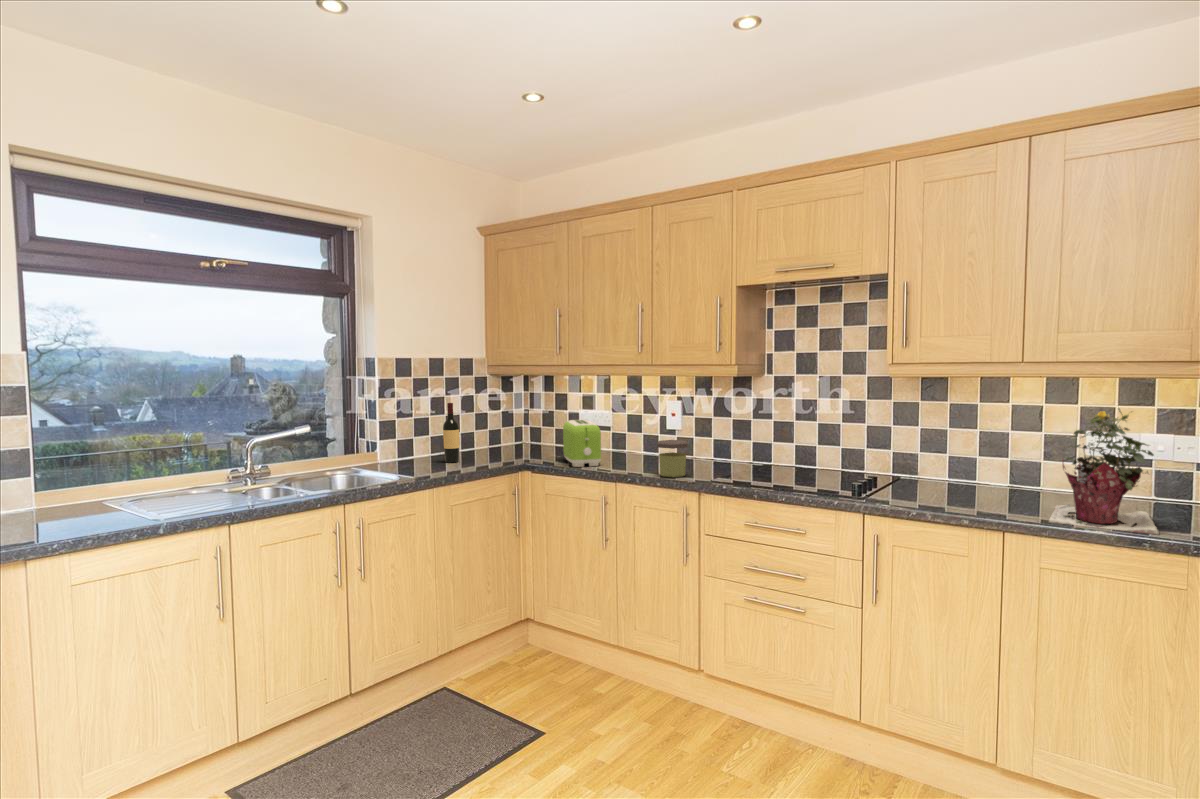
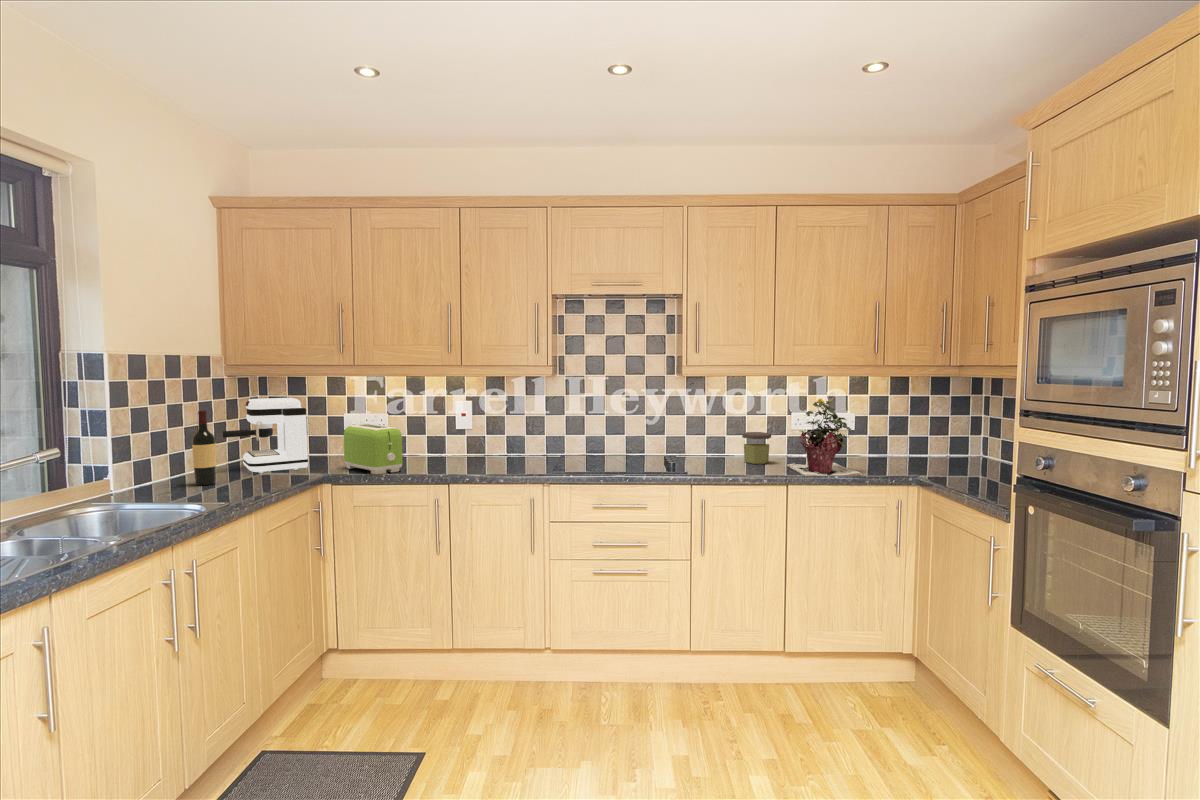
coffee maker: none [481,394,540,458] -> present [223,398,308,474]
jar: present [658,440,688,477] -> present [742,432,771,464]

